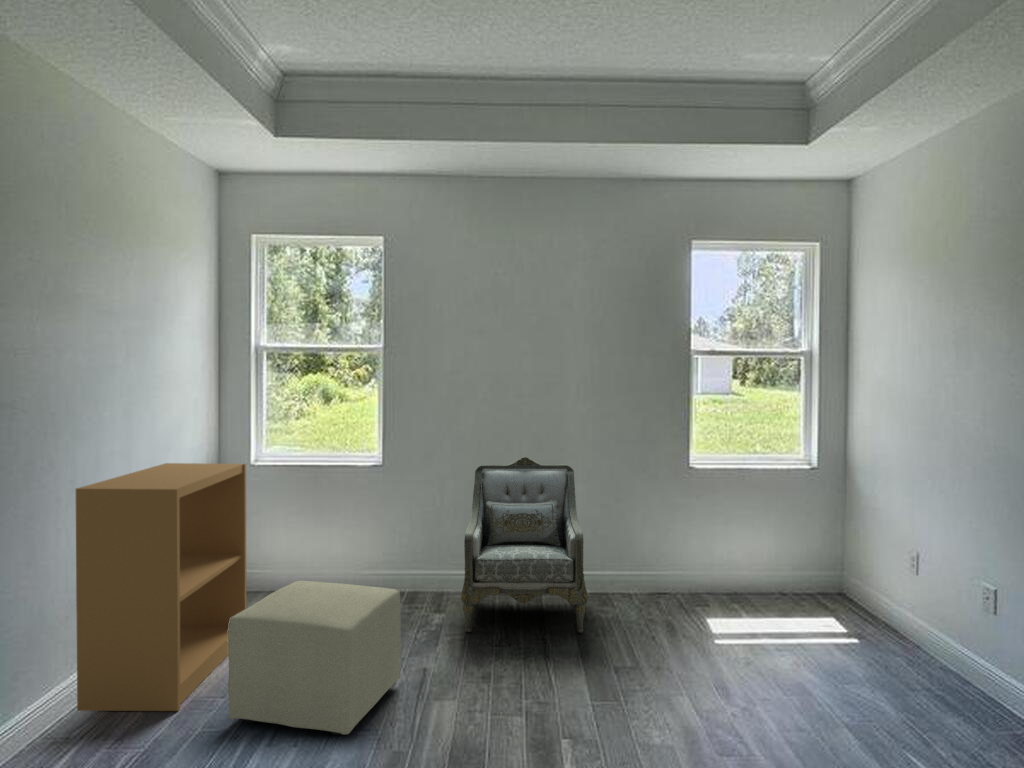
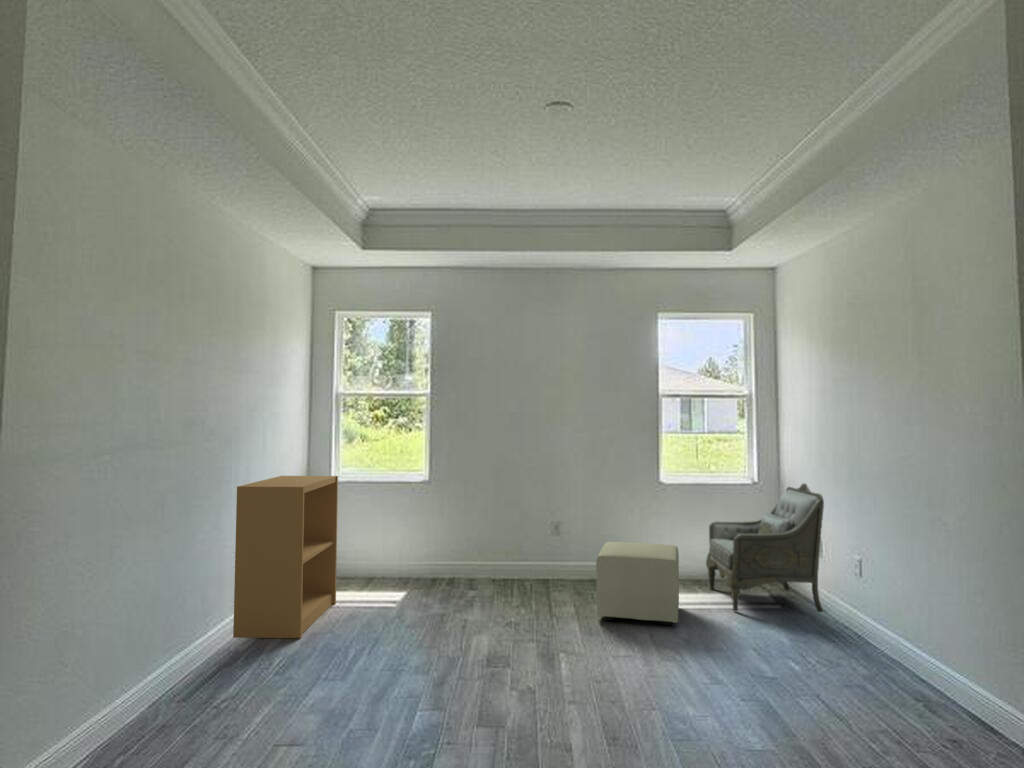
armchair: present [461,457,588,633] -> present [706,483,824,612]
ottoman: present [228,581,401,735] -> present [596,542,679,625]

